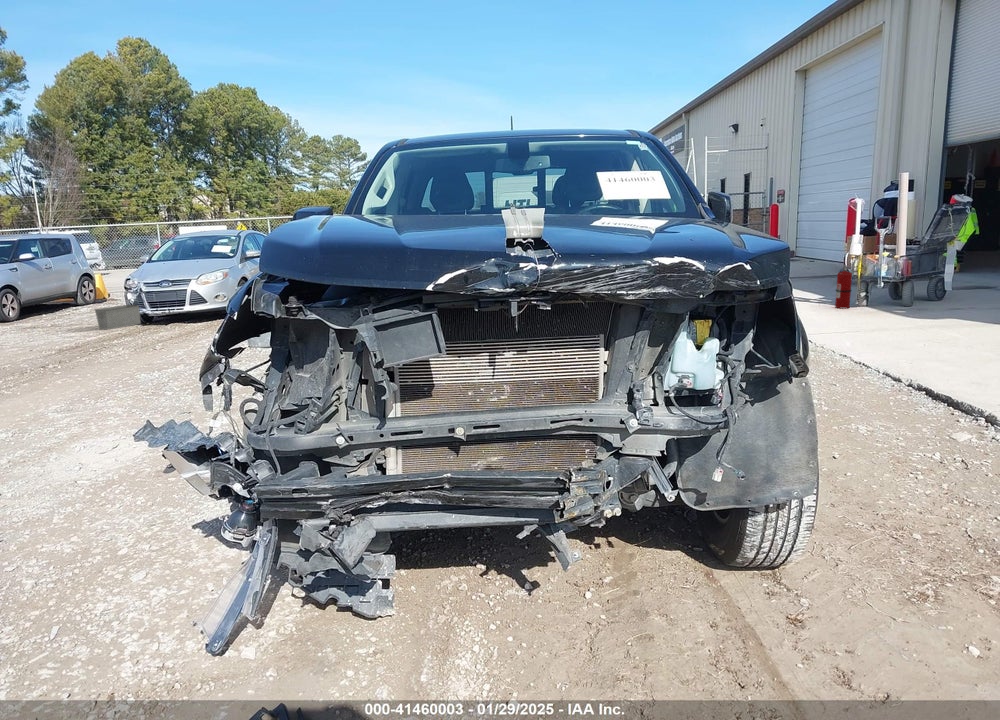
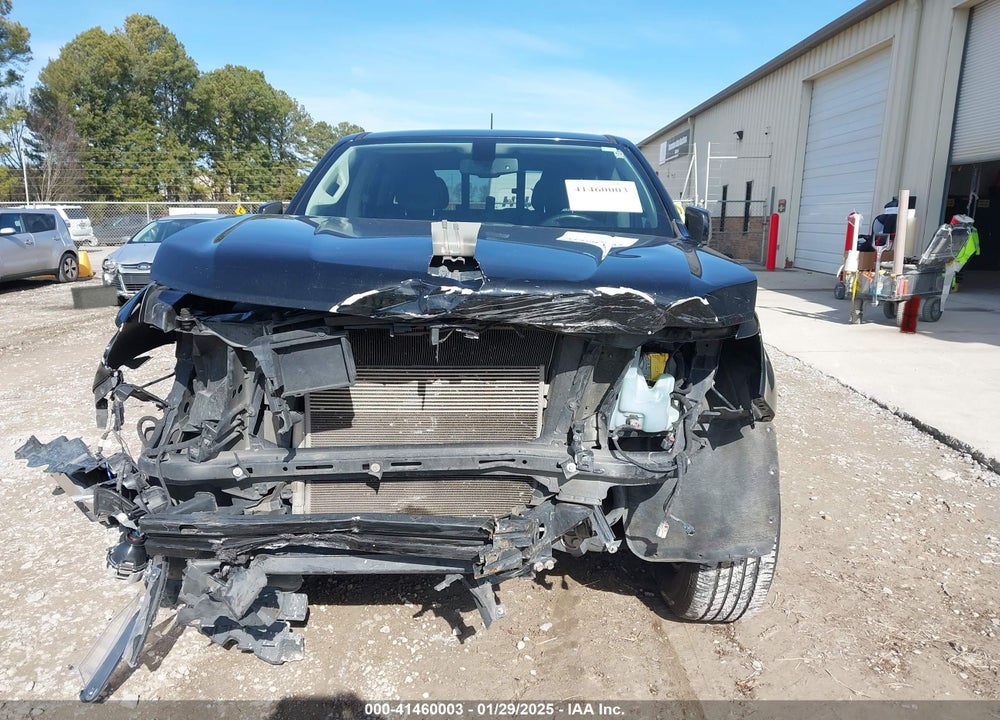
fire extinguisher: present [835,265,852,308] -> present [900,296,921,333]

